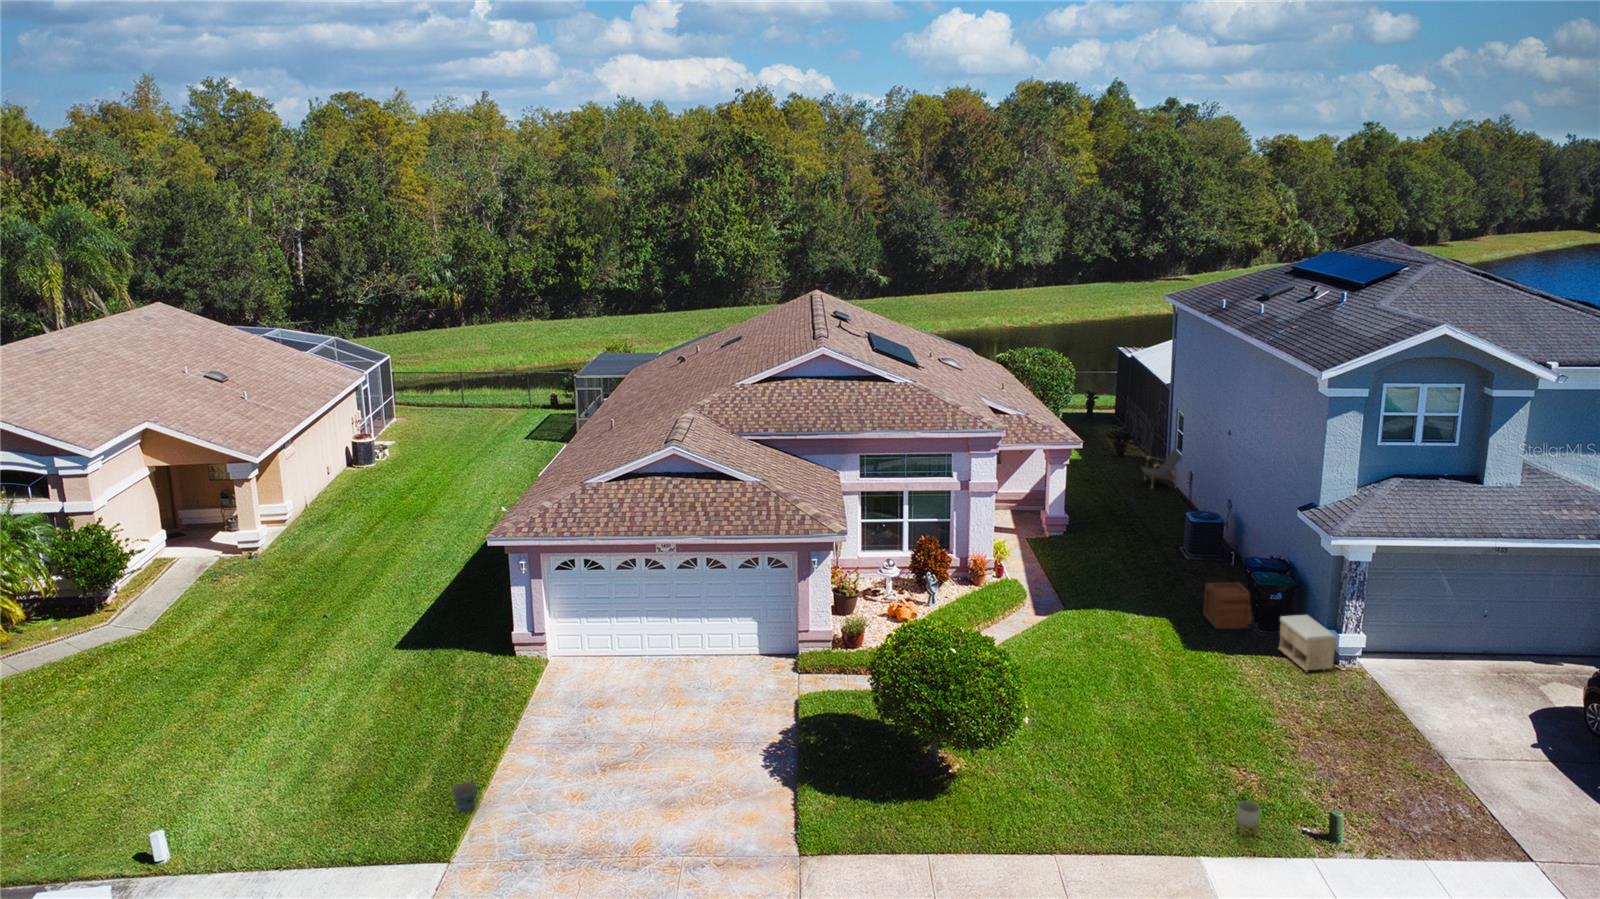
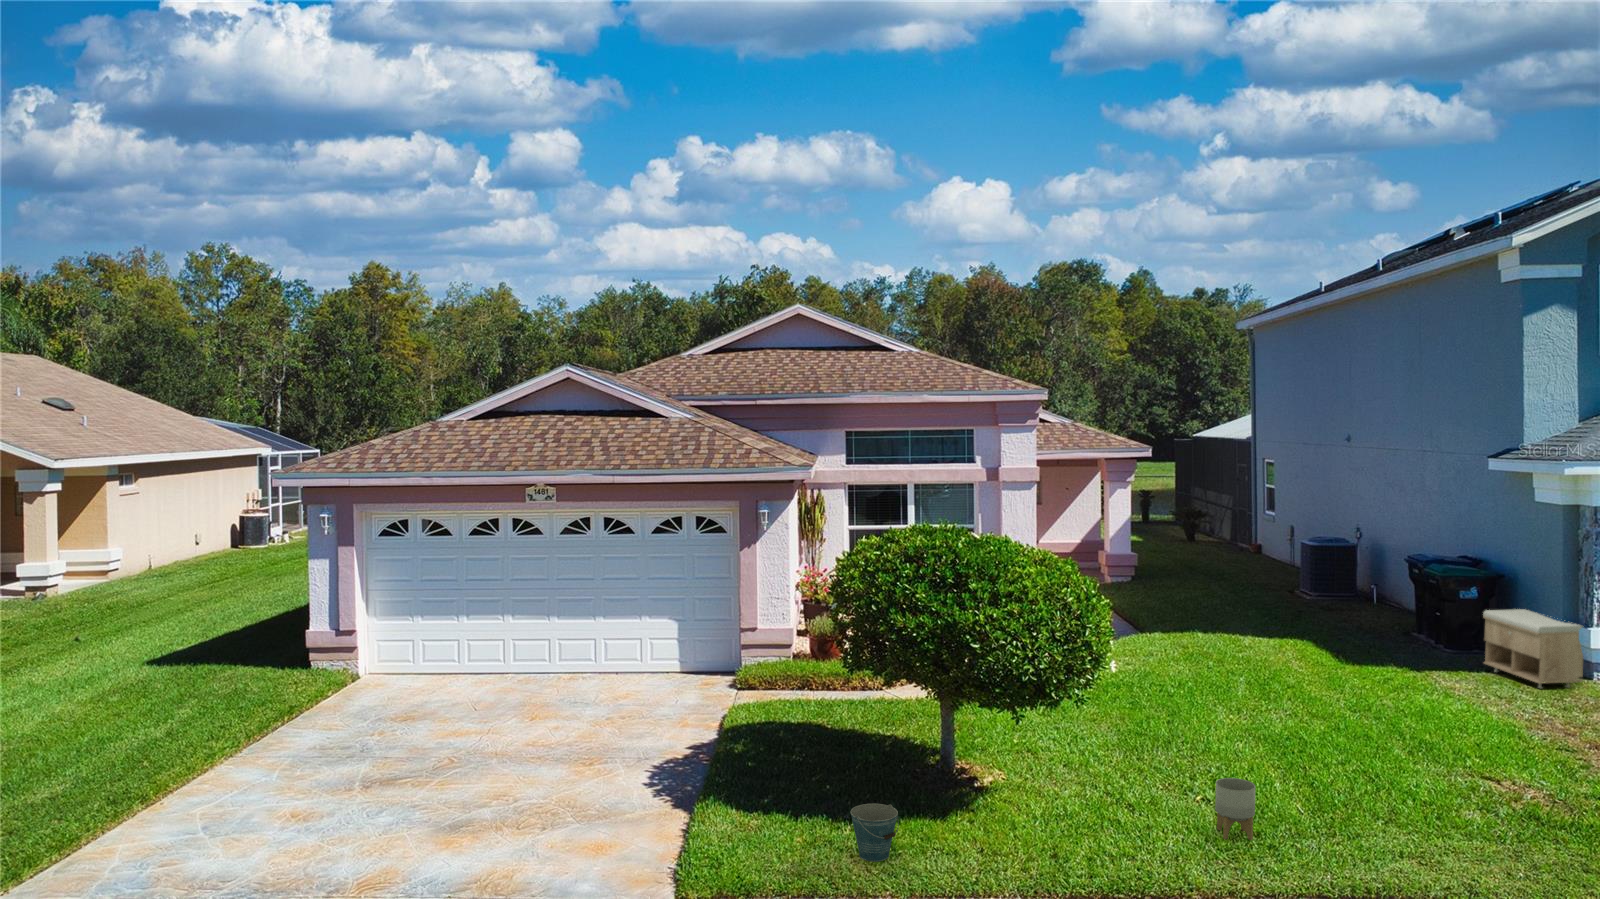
lounge chair: present [1142,450,1181,487] -> none [1224,500,1278,548]
wooden crate: present [1203,582,1253,629] -> none [1351,587,1431,650]
bucket: present [452,782,477,813] -> present [851,804,899,861]
planter: present [1236,801,1260,836] -> present [1215,778,1255,840]

